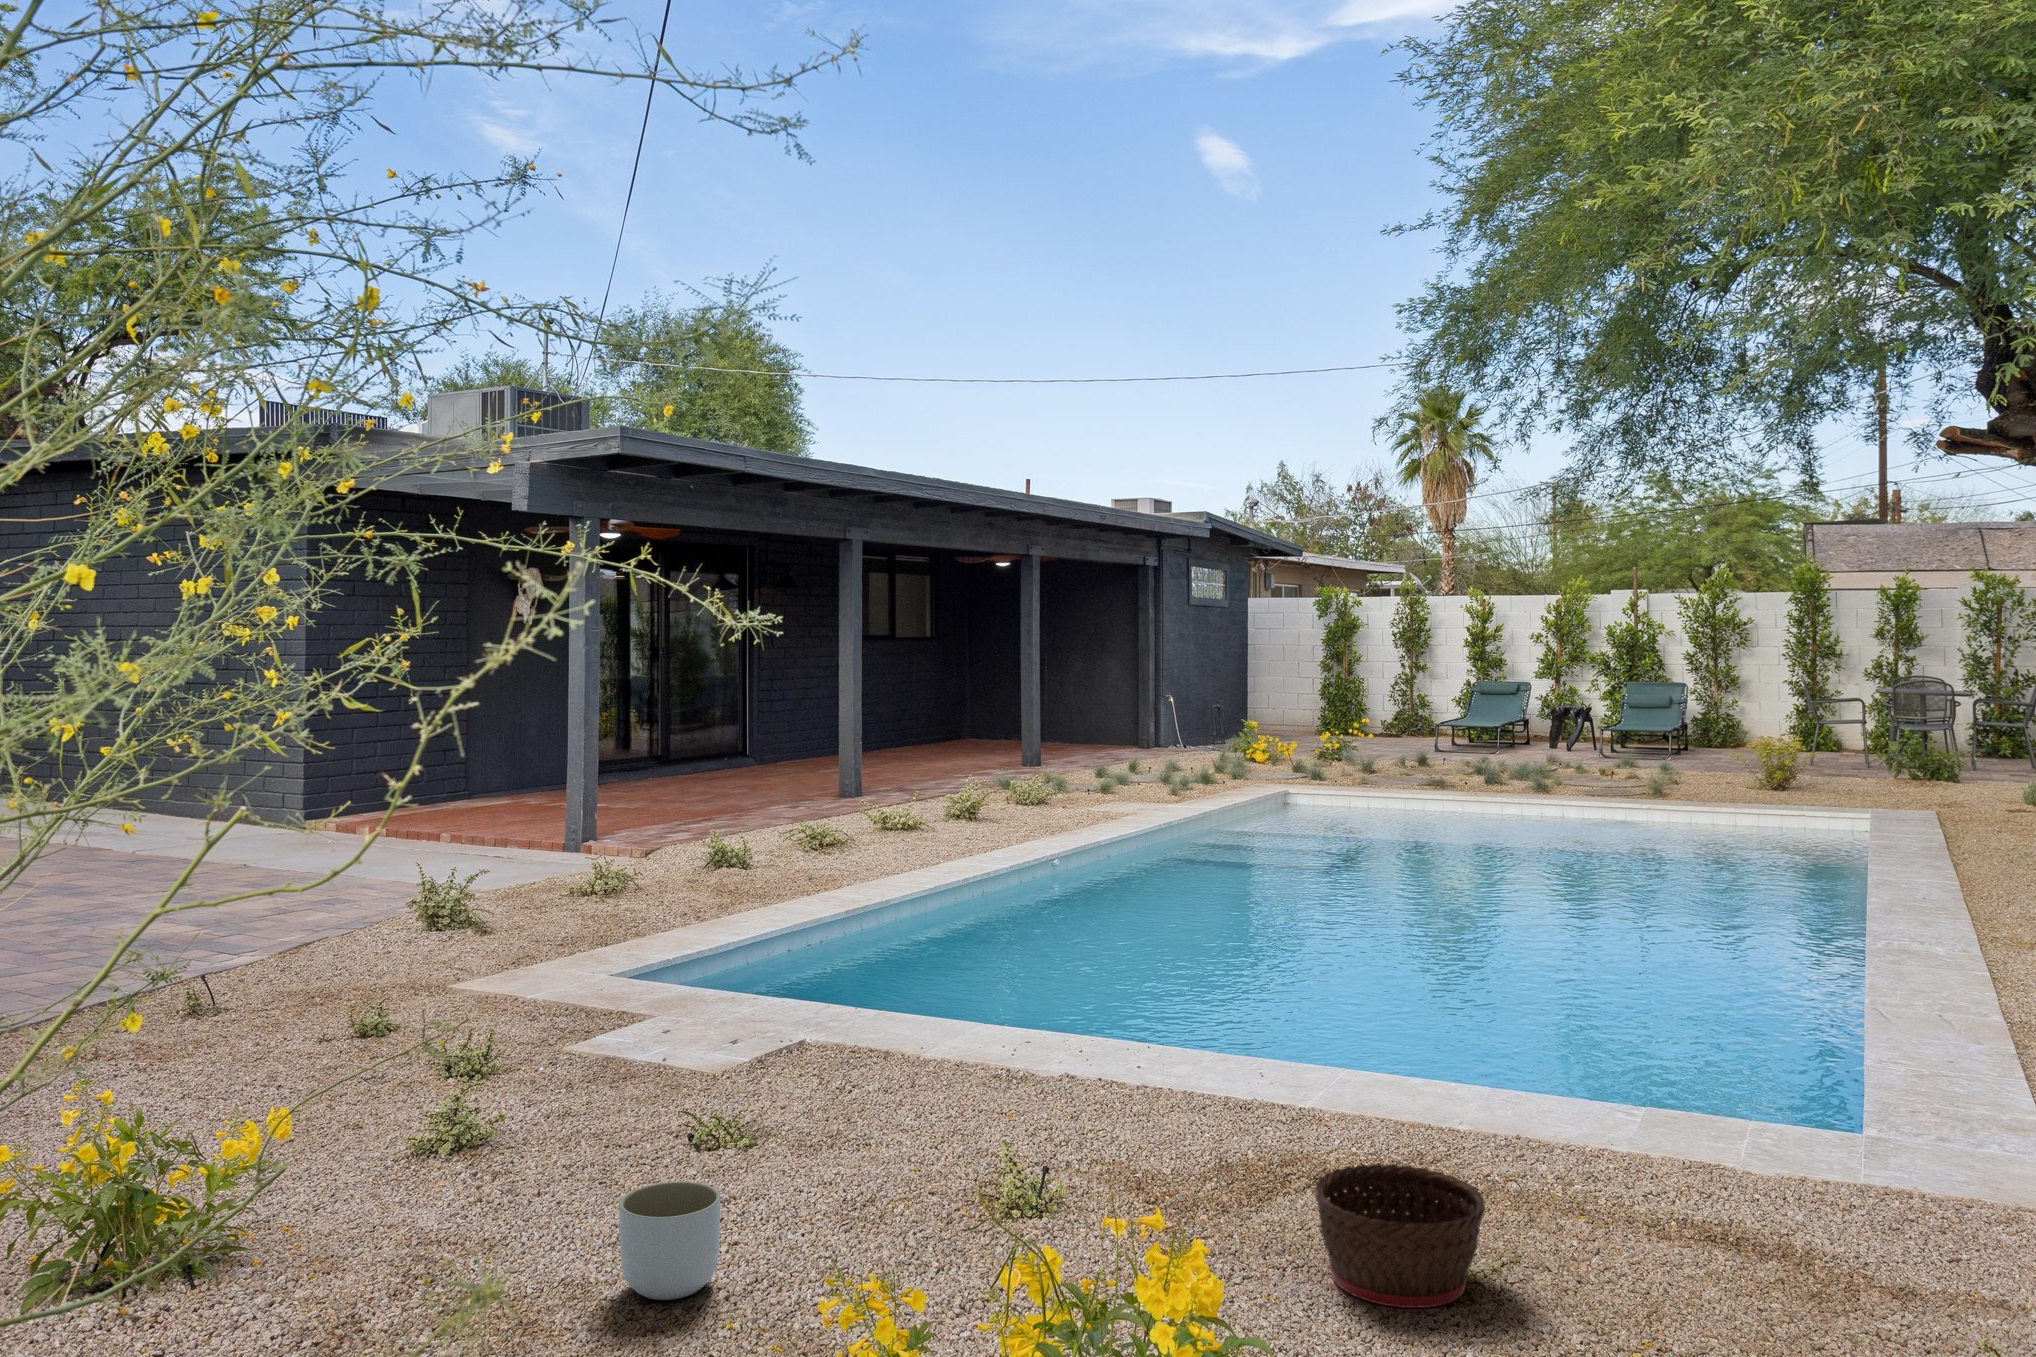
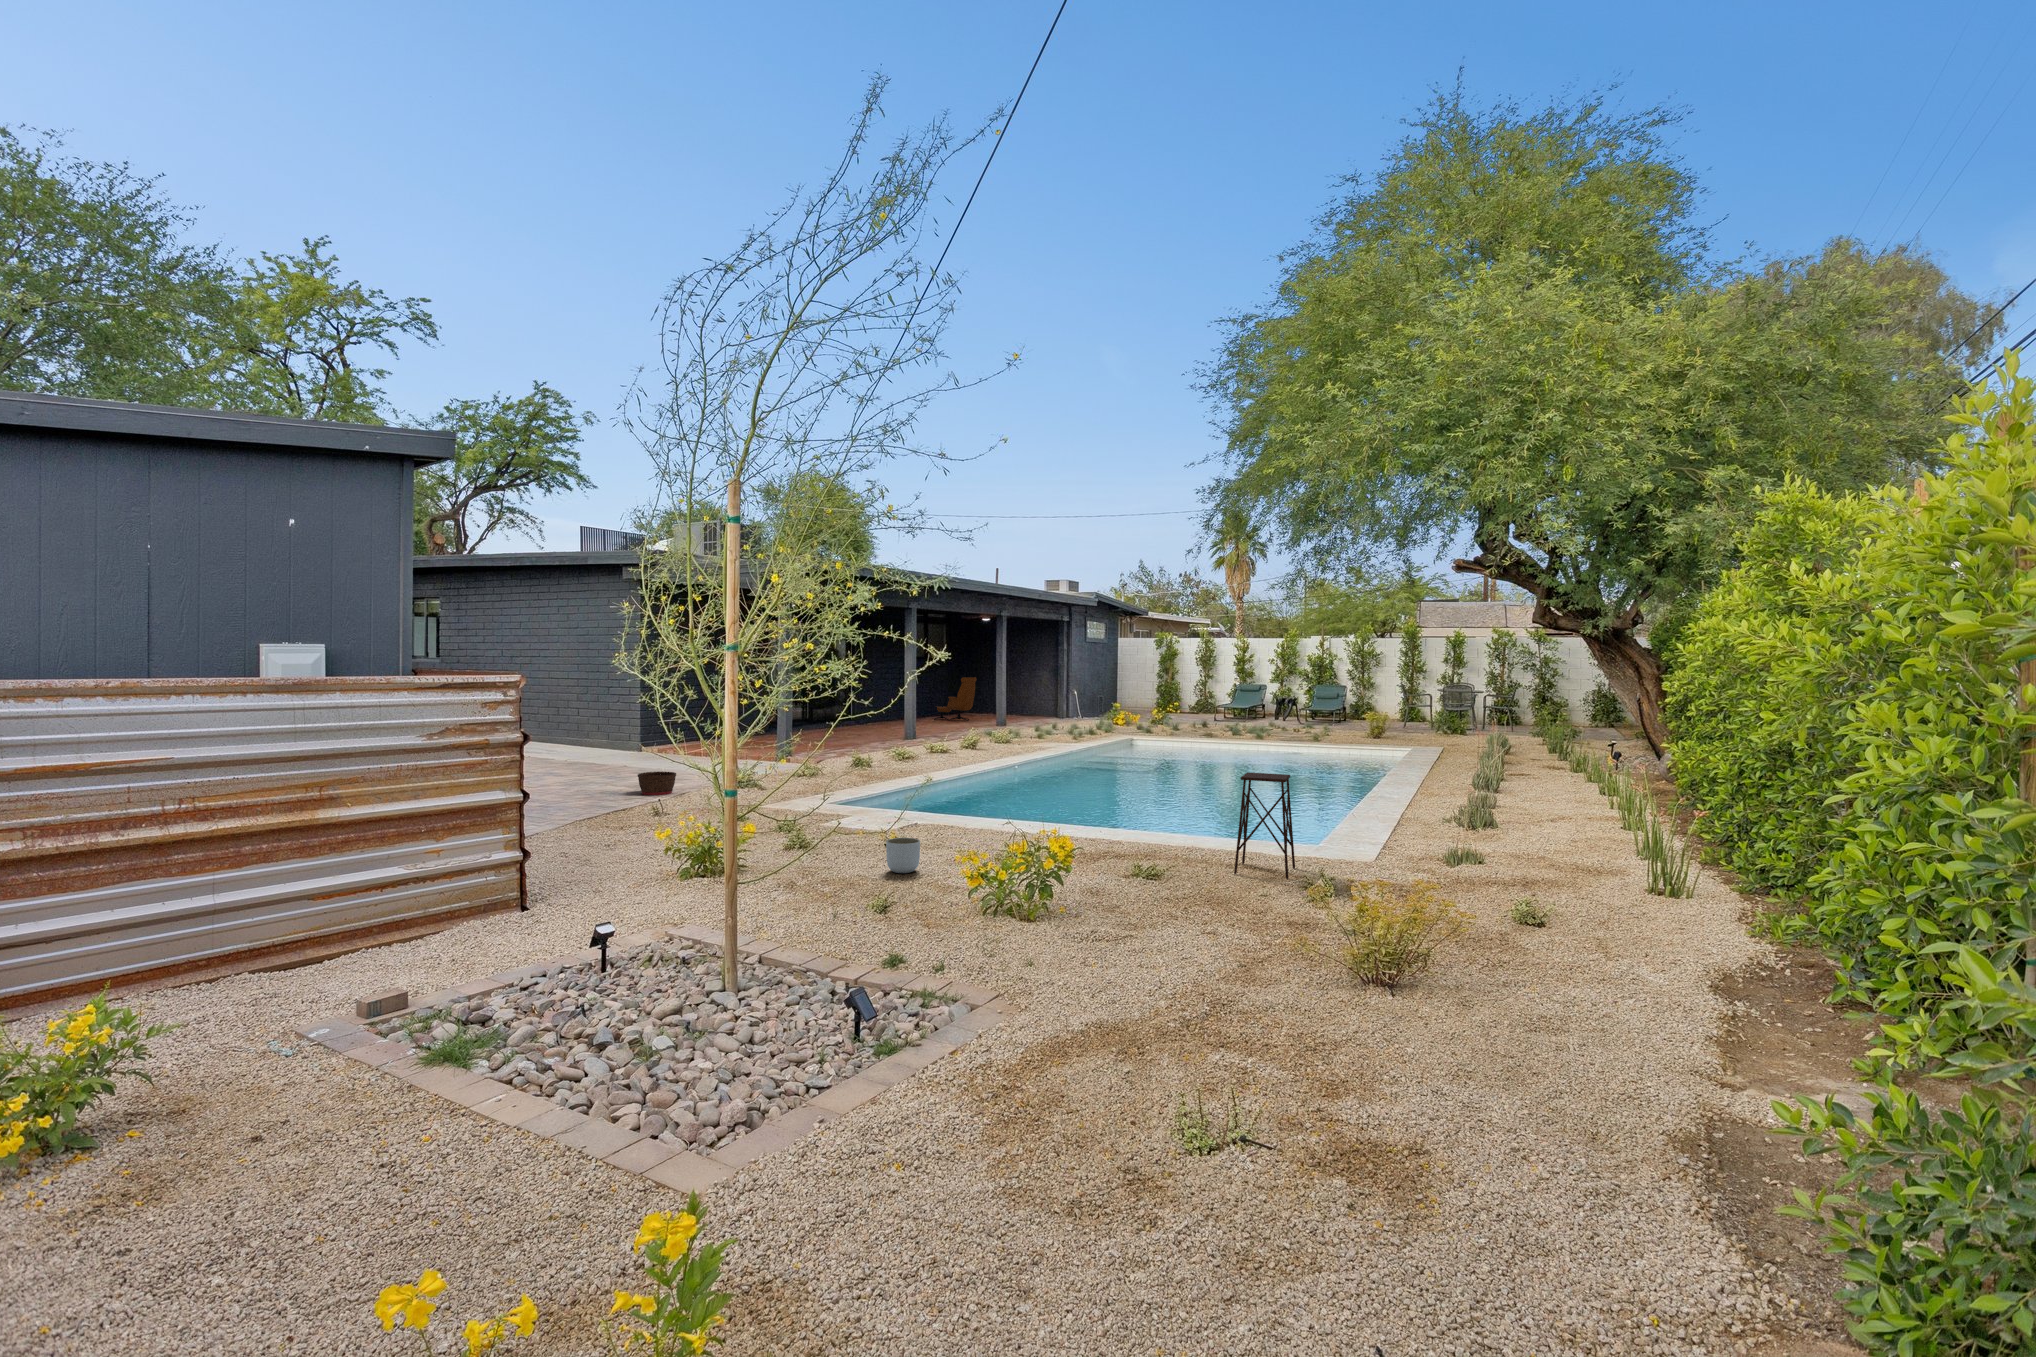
lounge chair: none [910,673,988,754] -> present [935,677,976,721]
side table: none [1661,983,1841,1333] -> present [1234,772,1295,879]
basket: present [1315,1164,1485,1308] -> present [638,771,676,795]

